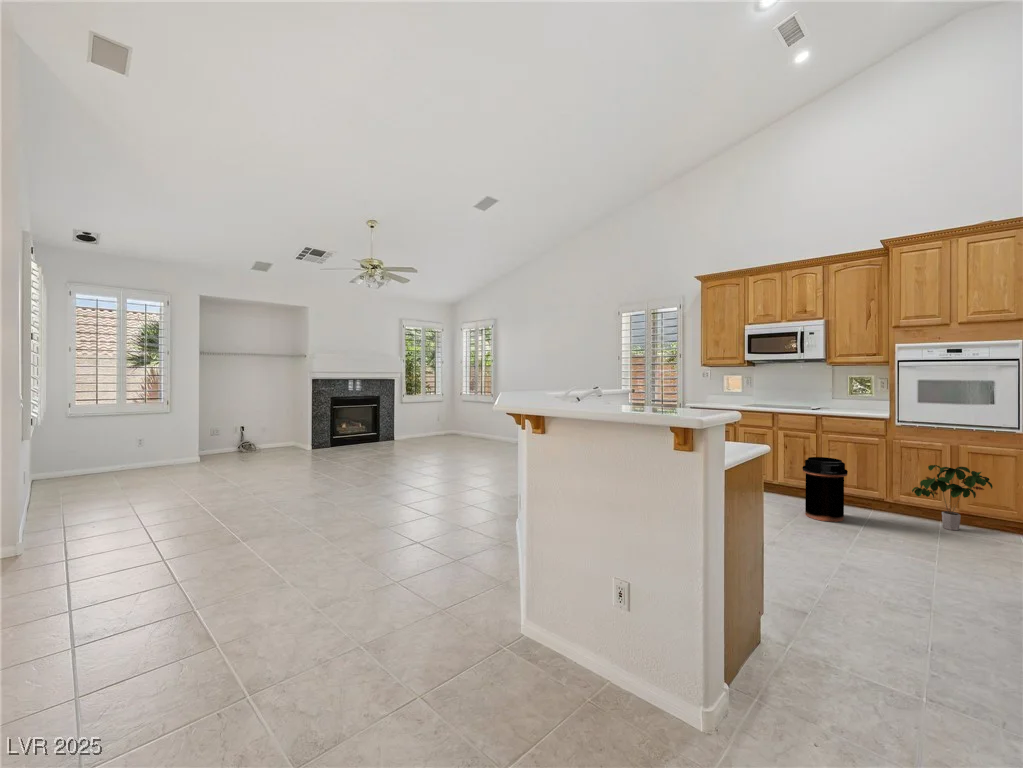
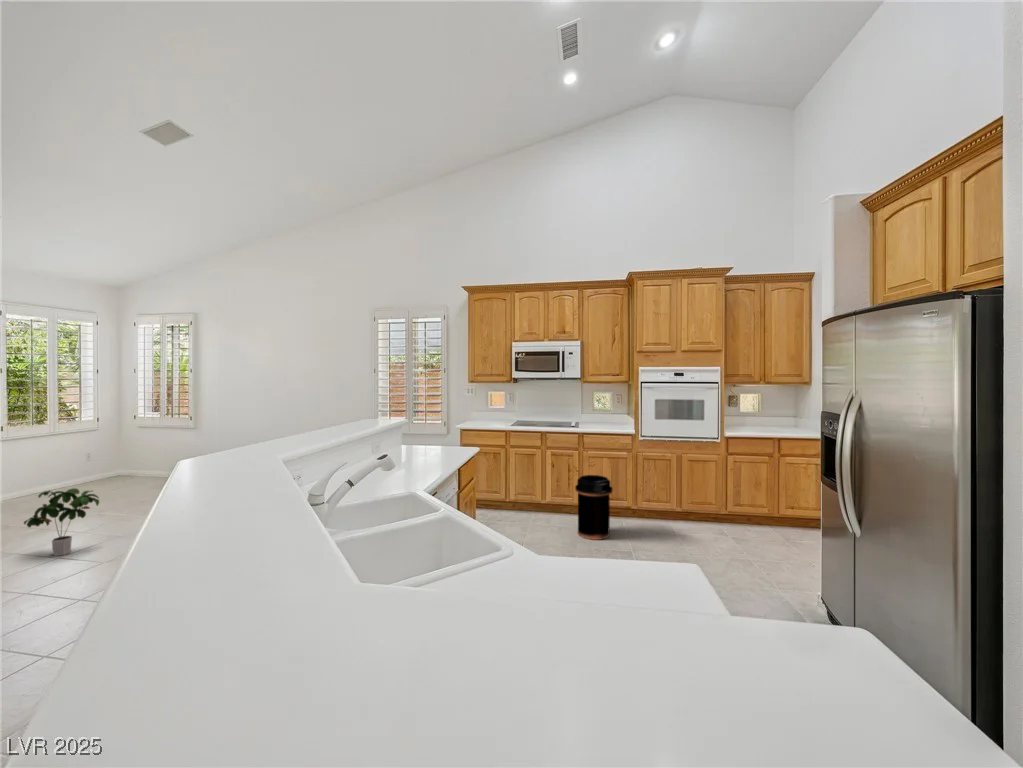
potted plant: present [912,465,993,530] -> present [24,488,99,556]

